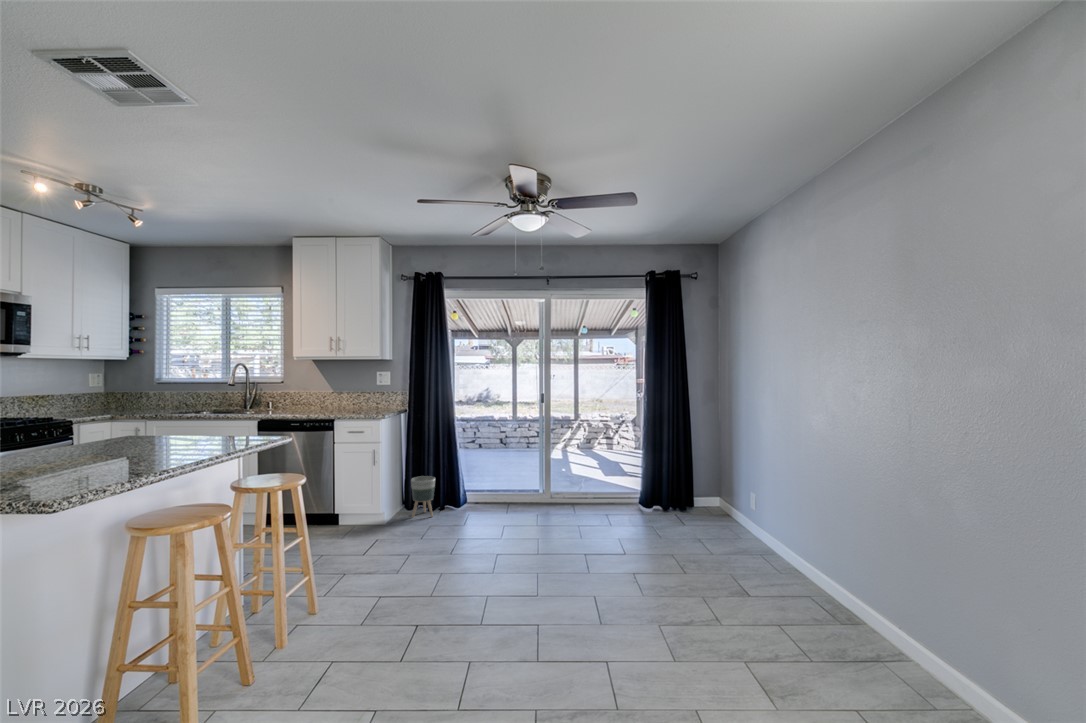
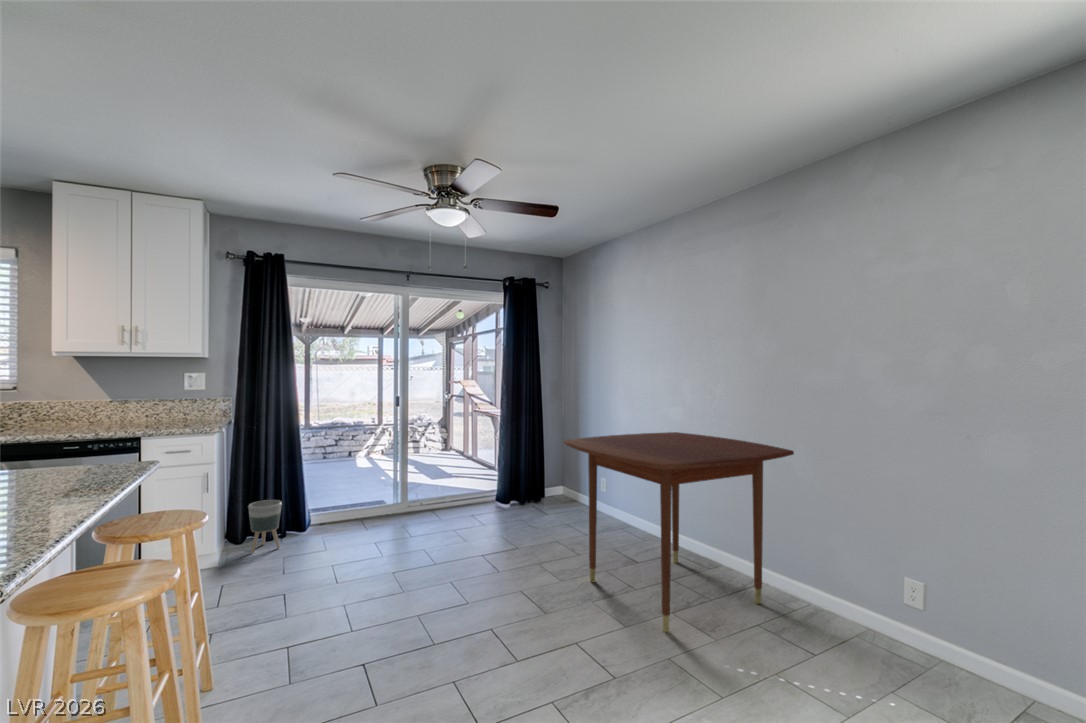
dining table: none [630,444,897,677] -> present [564,432,794,632]

